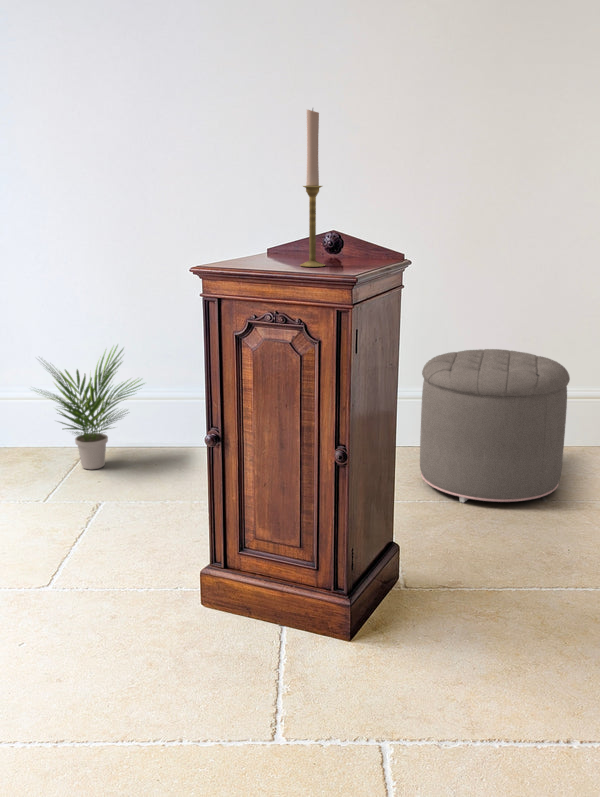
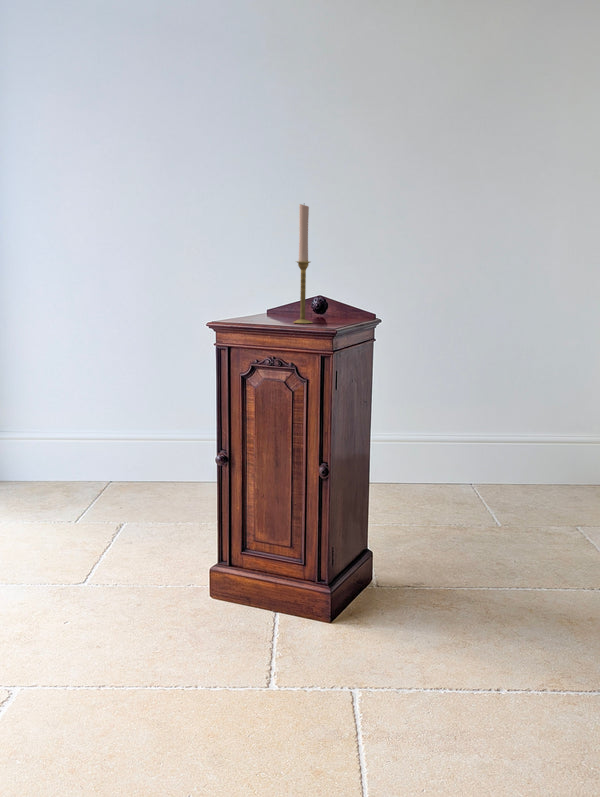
potted plant: present [44,346,143,469] -> none [60,390,160,497]
ottoman: present [420,349,570,503] -> none [391,398,515,525]

